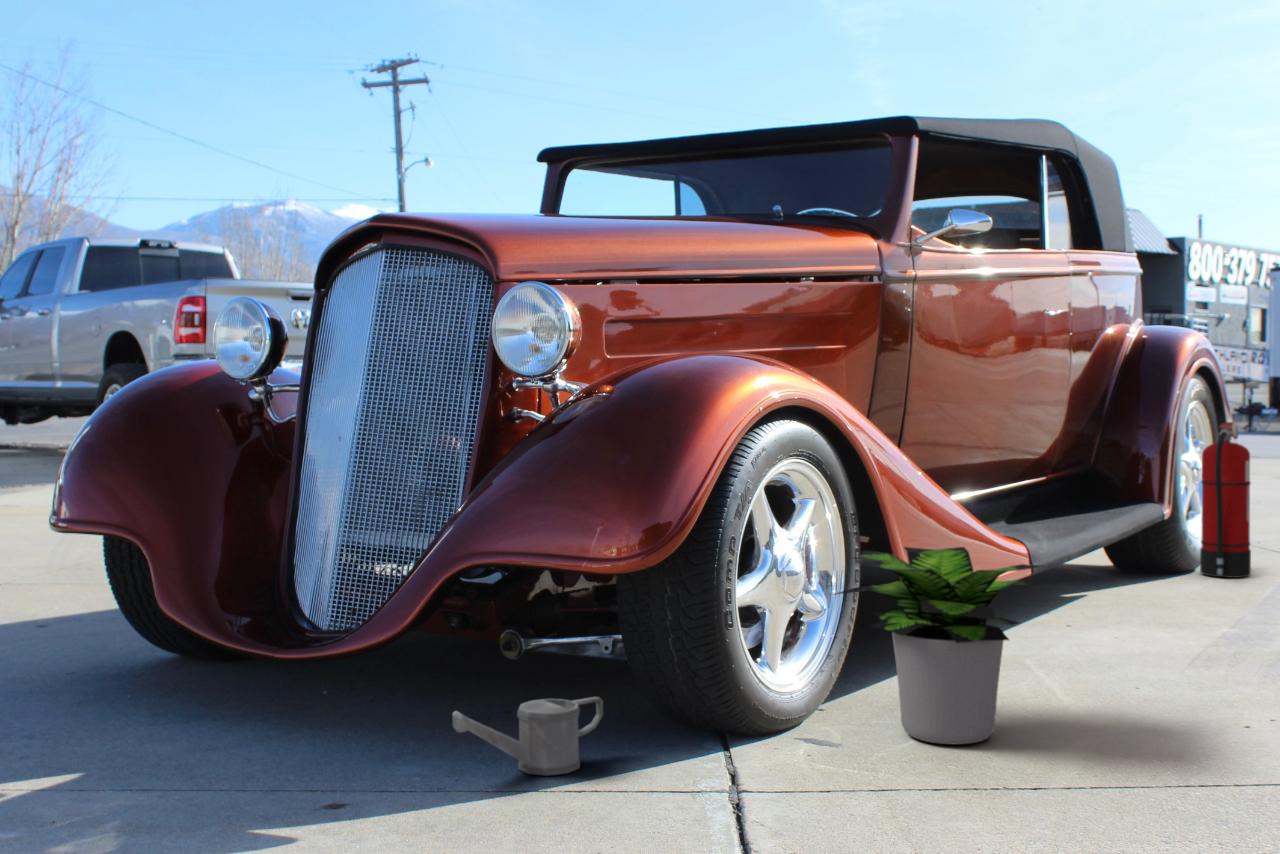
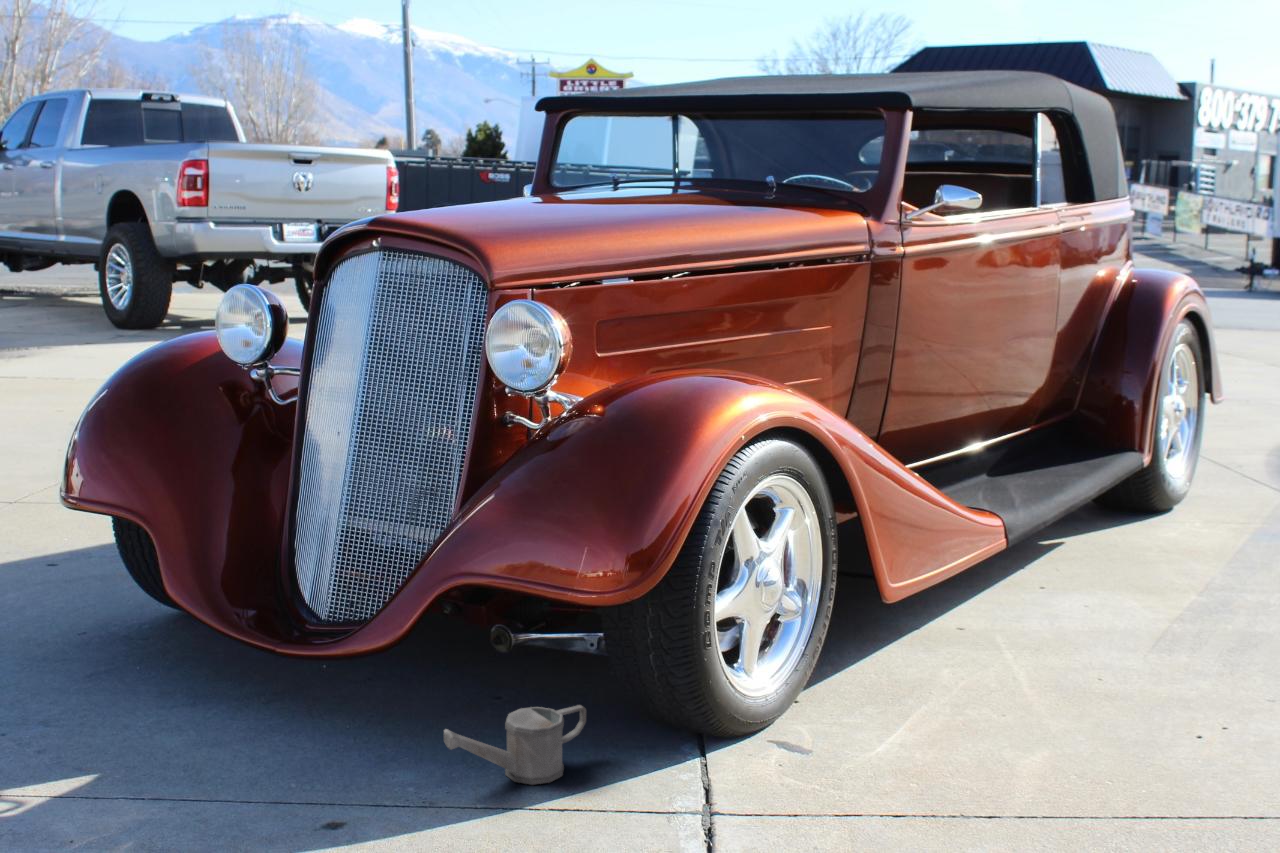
fire extinguisher: present [1200,422,1251,578] -> none [1175,368,1233,521]
potted plant: present [836,547,1044,744] -> none [806,553,1018,754]

